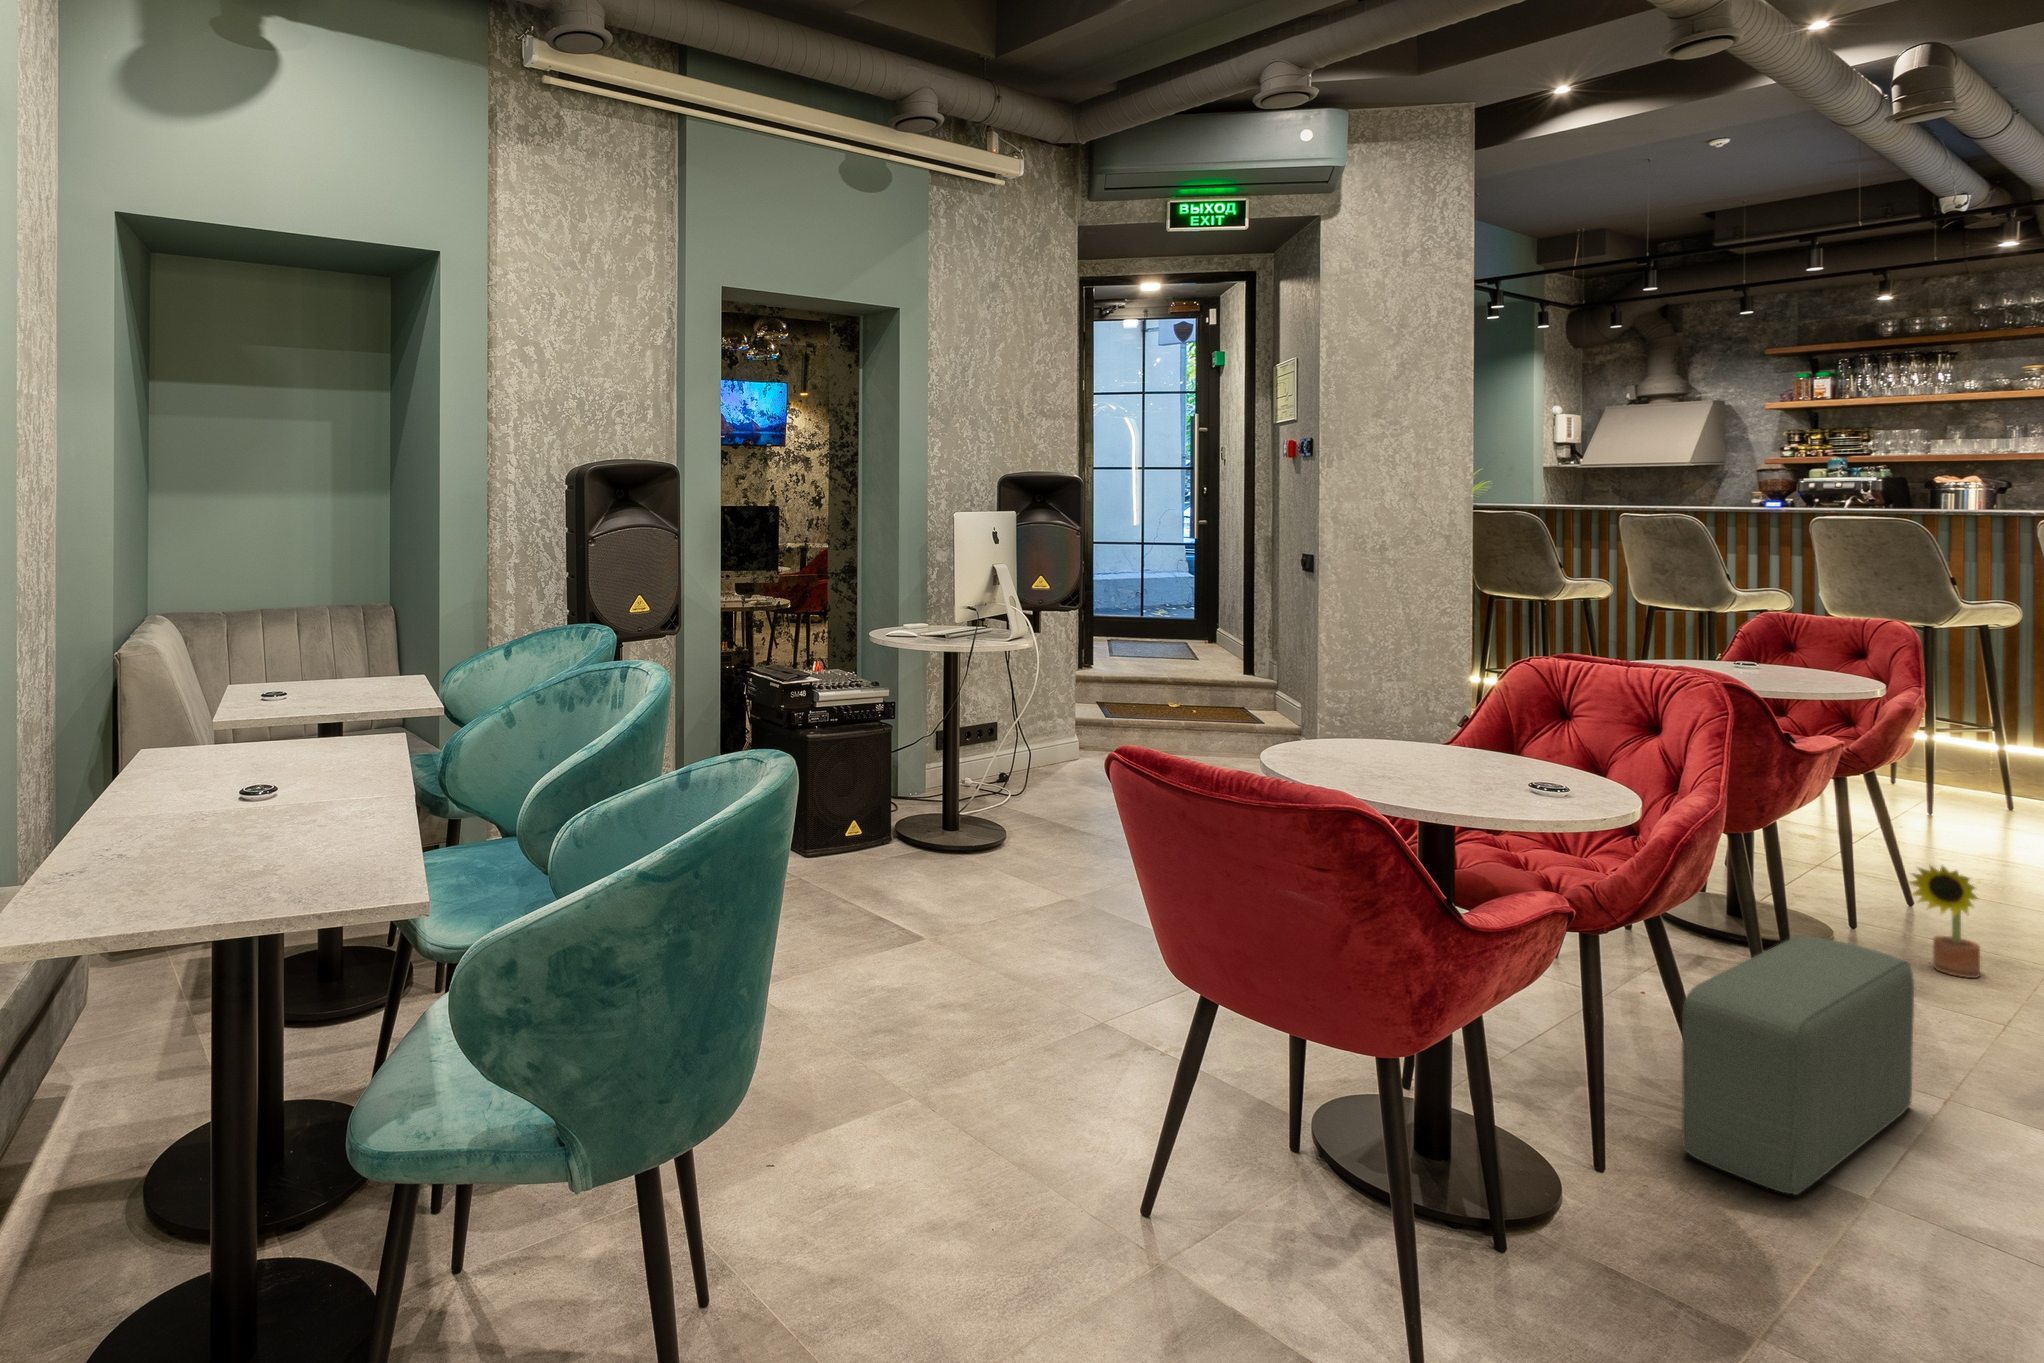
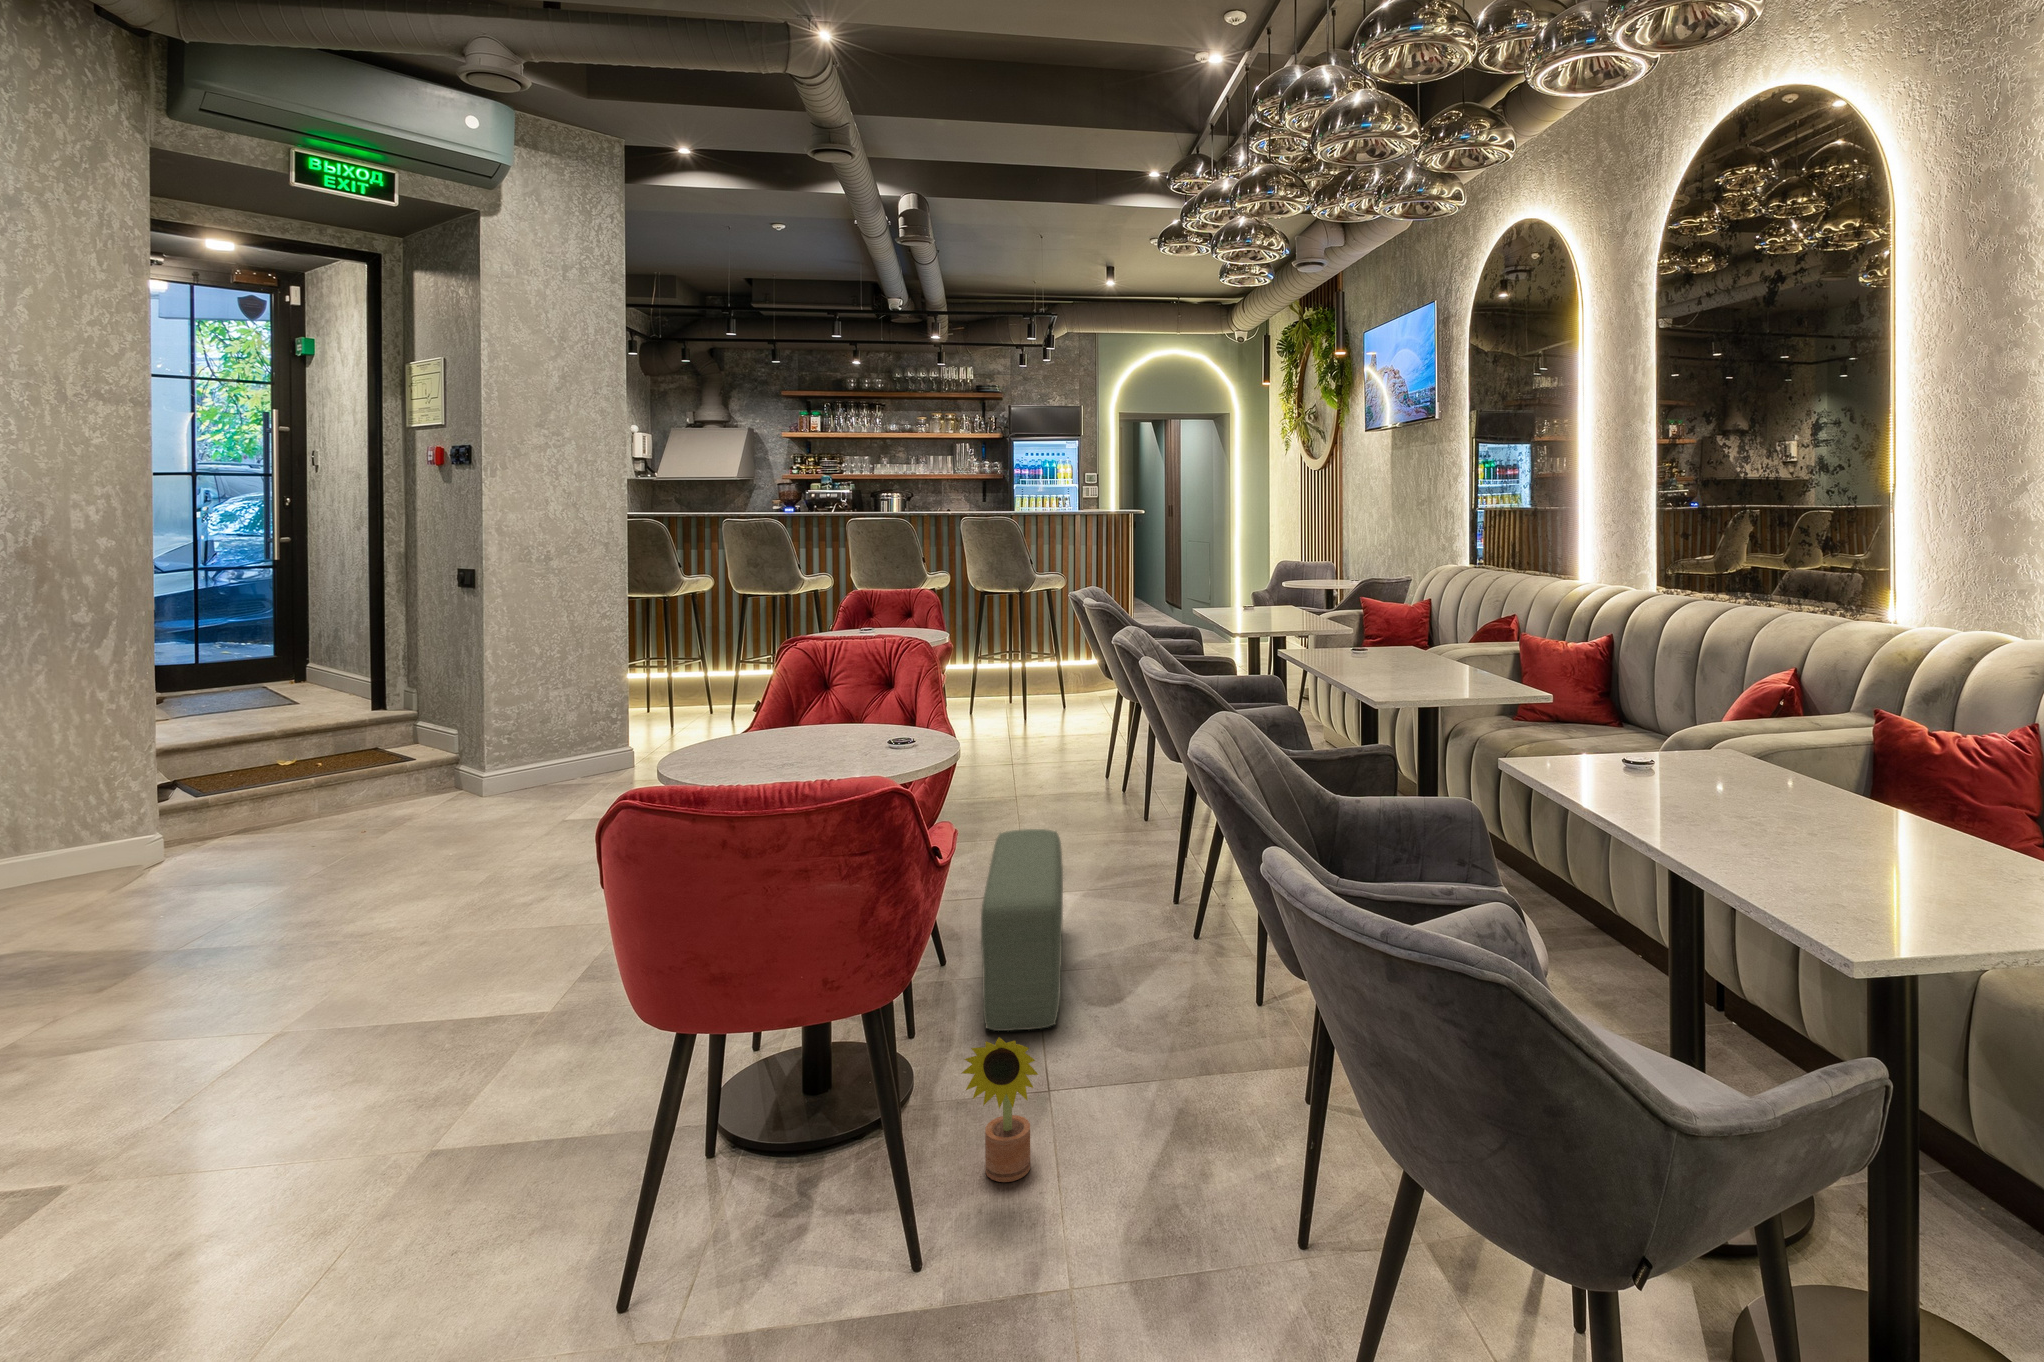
decorative plant: present [1909,866,1980,978] -> present [962,1037,1038,1182]

